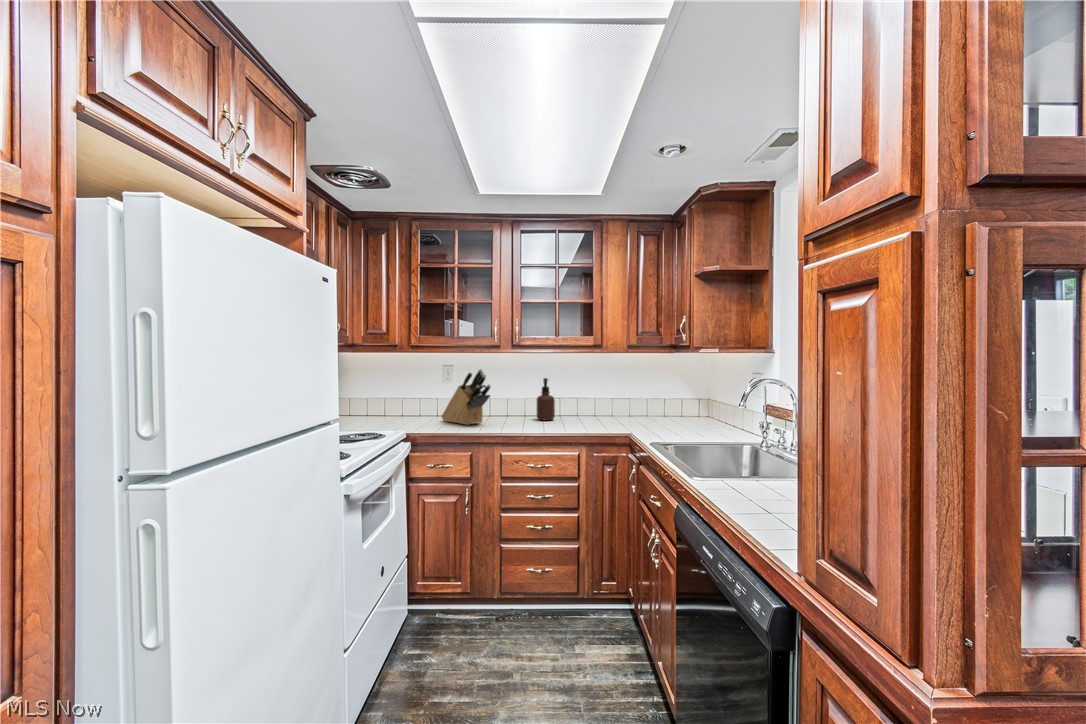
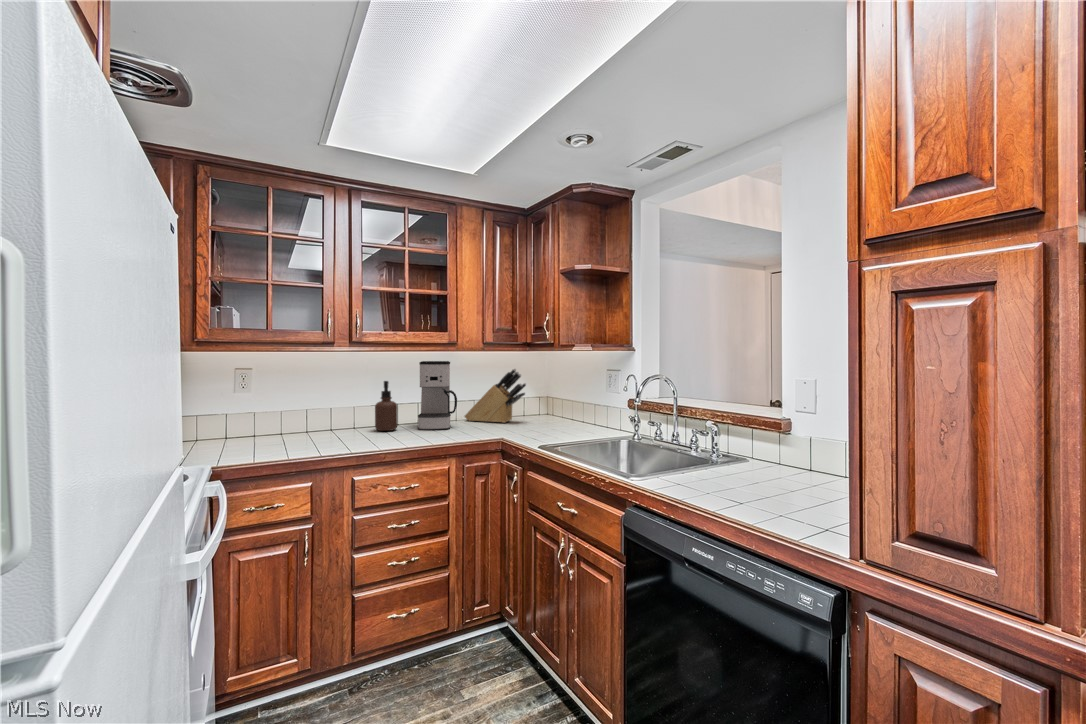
coffee maker: none [571,362,607,422] -> present [418,361,457,430]
knife block: present [442,369,491,425] -> present [465,369,526,423]

